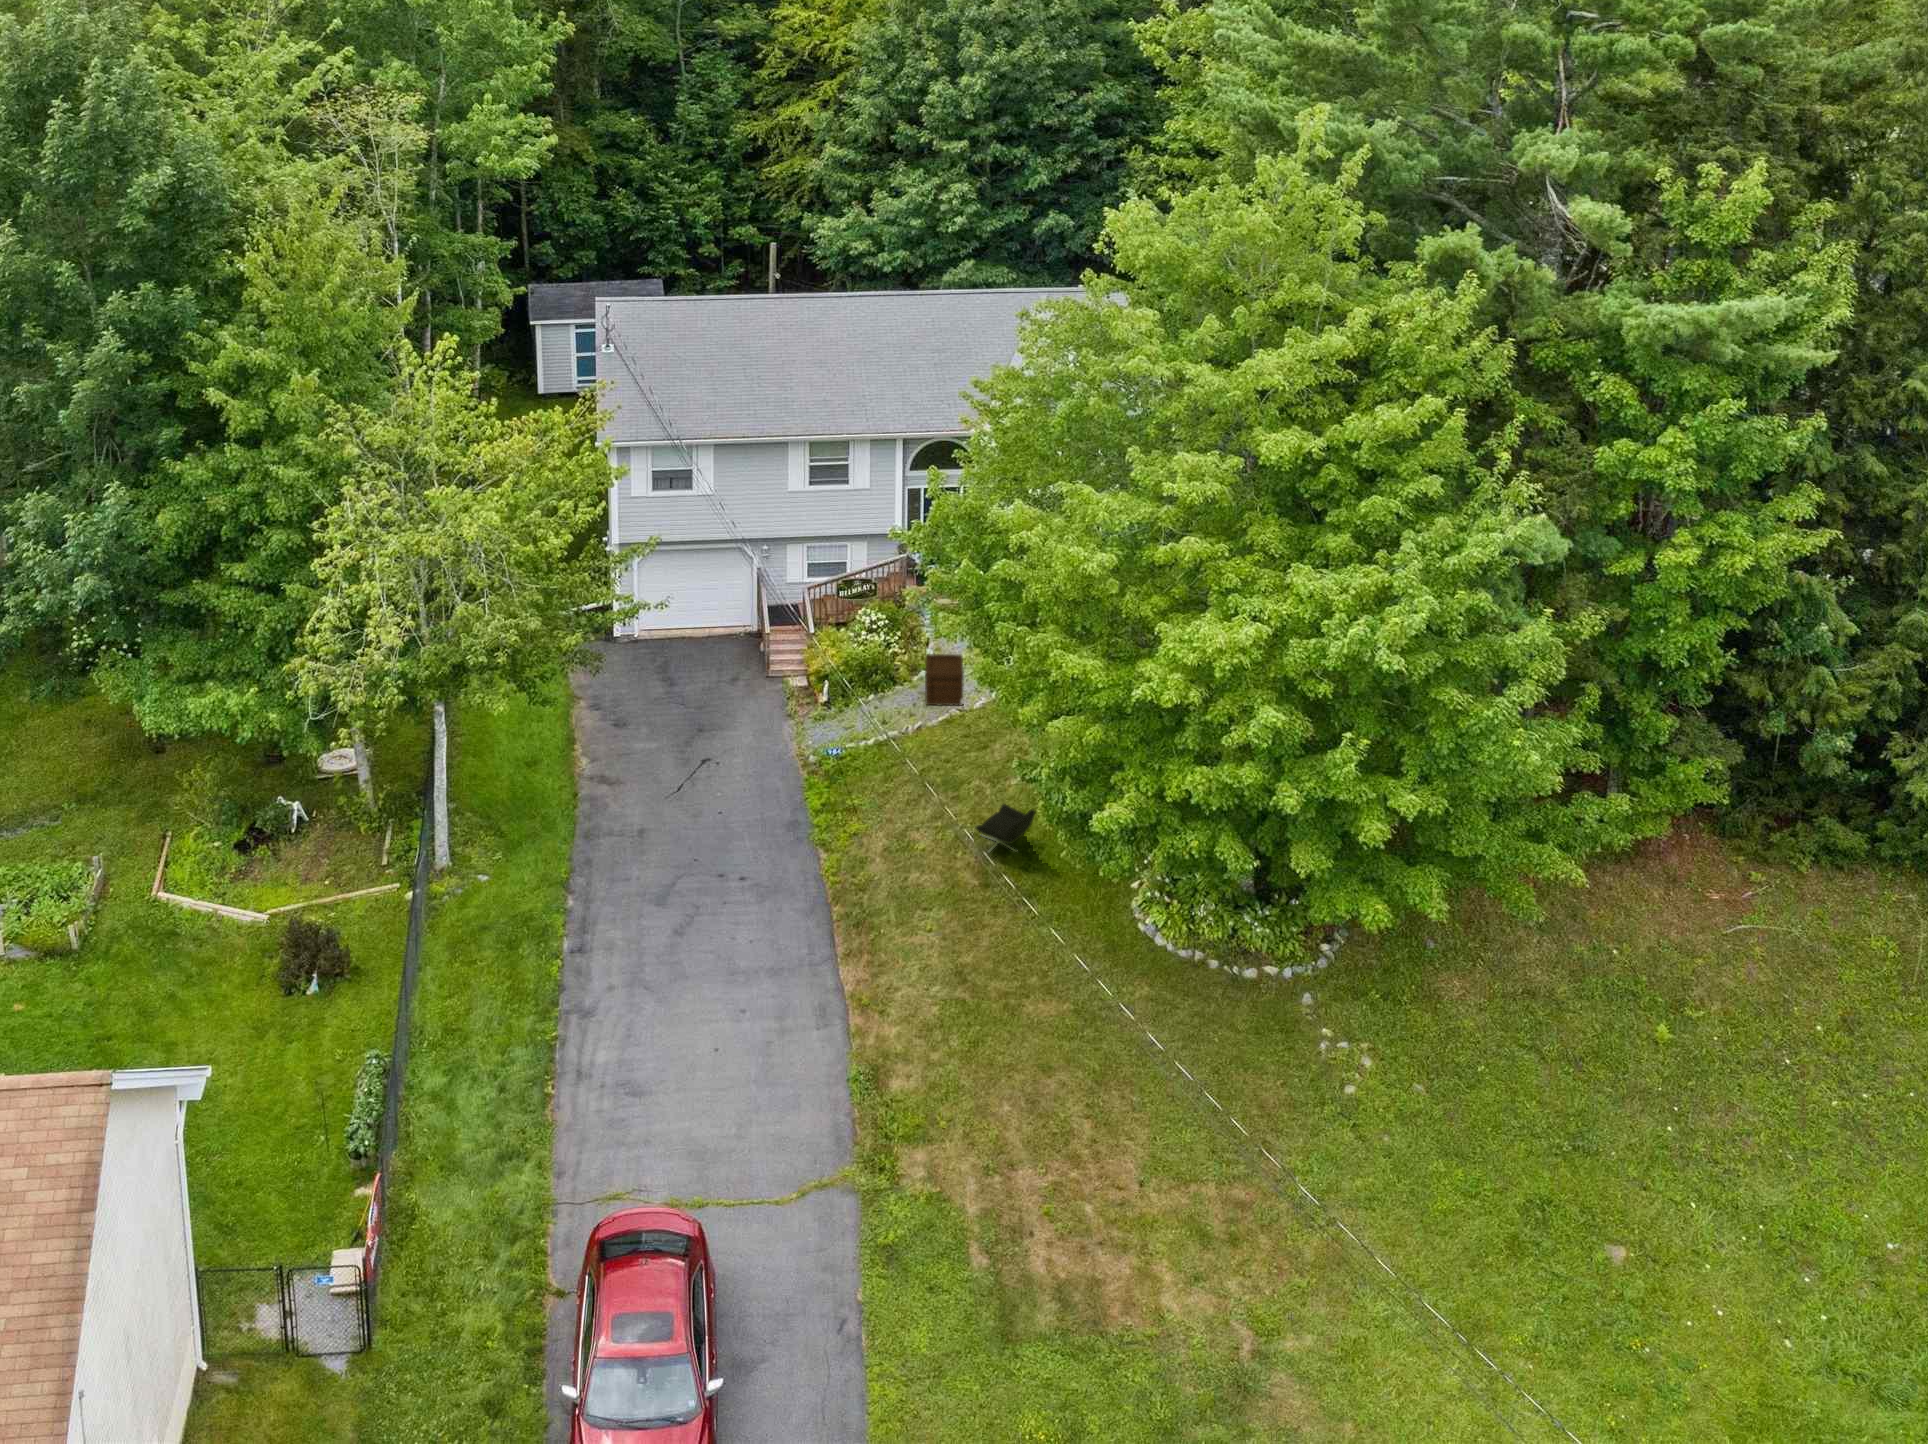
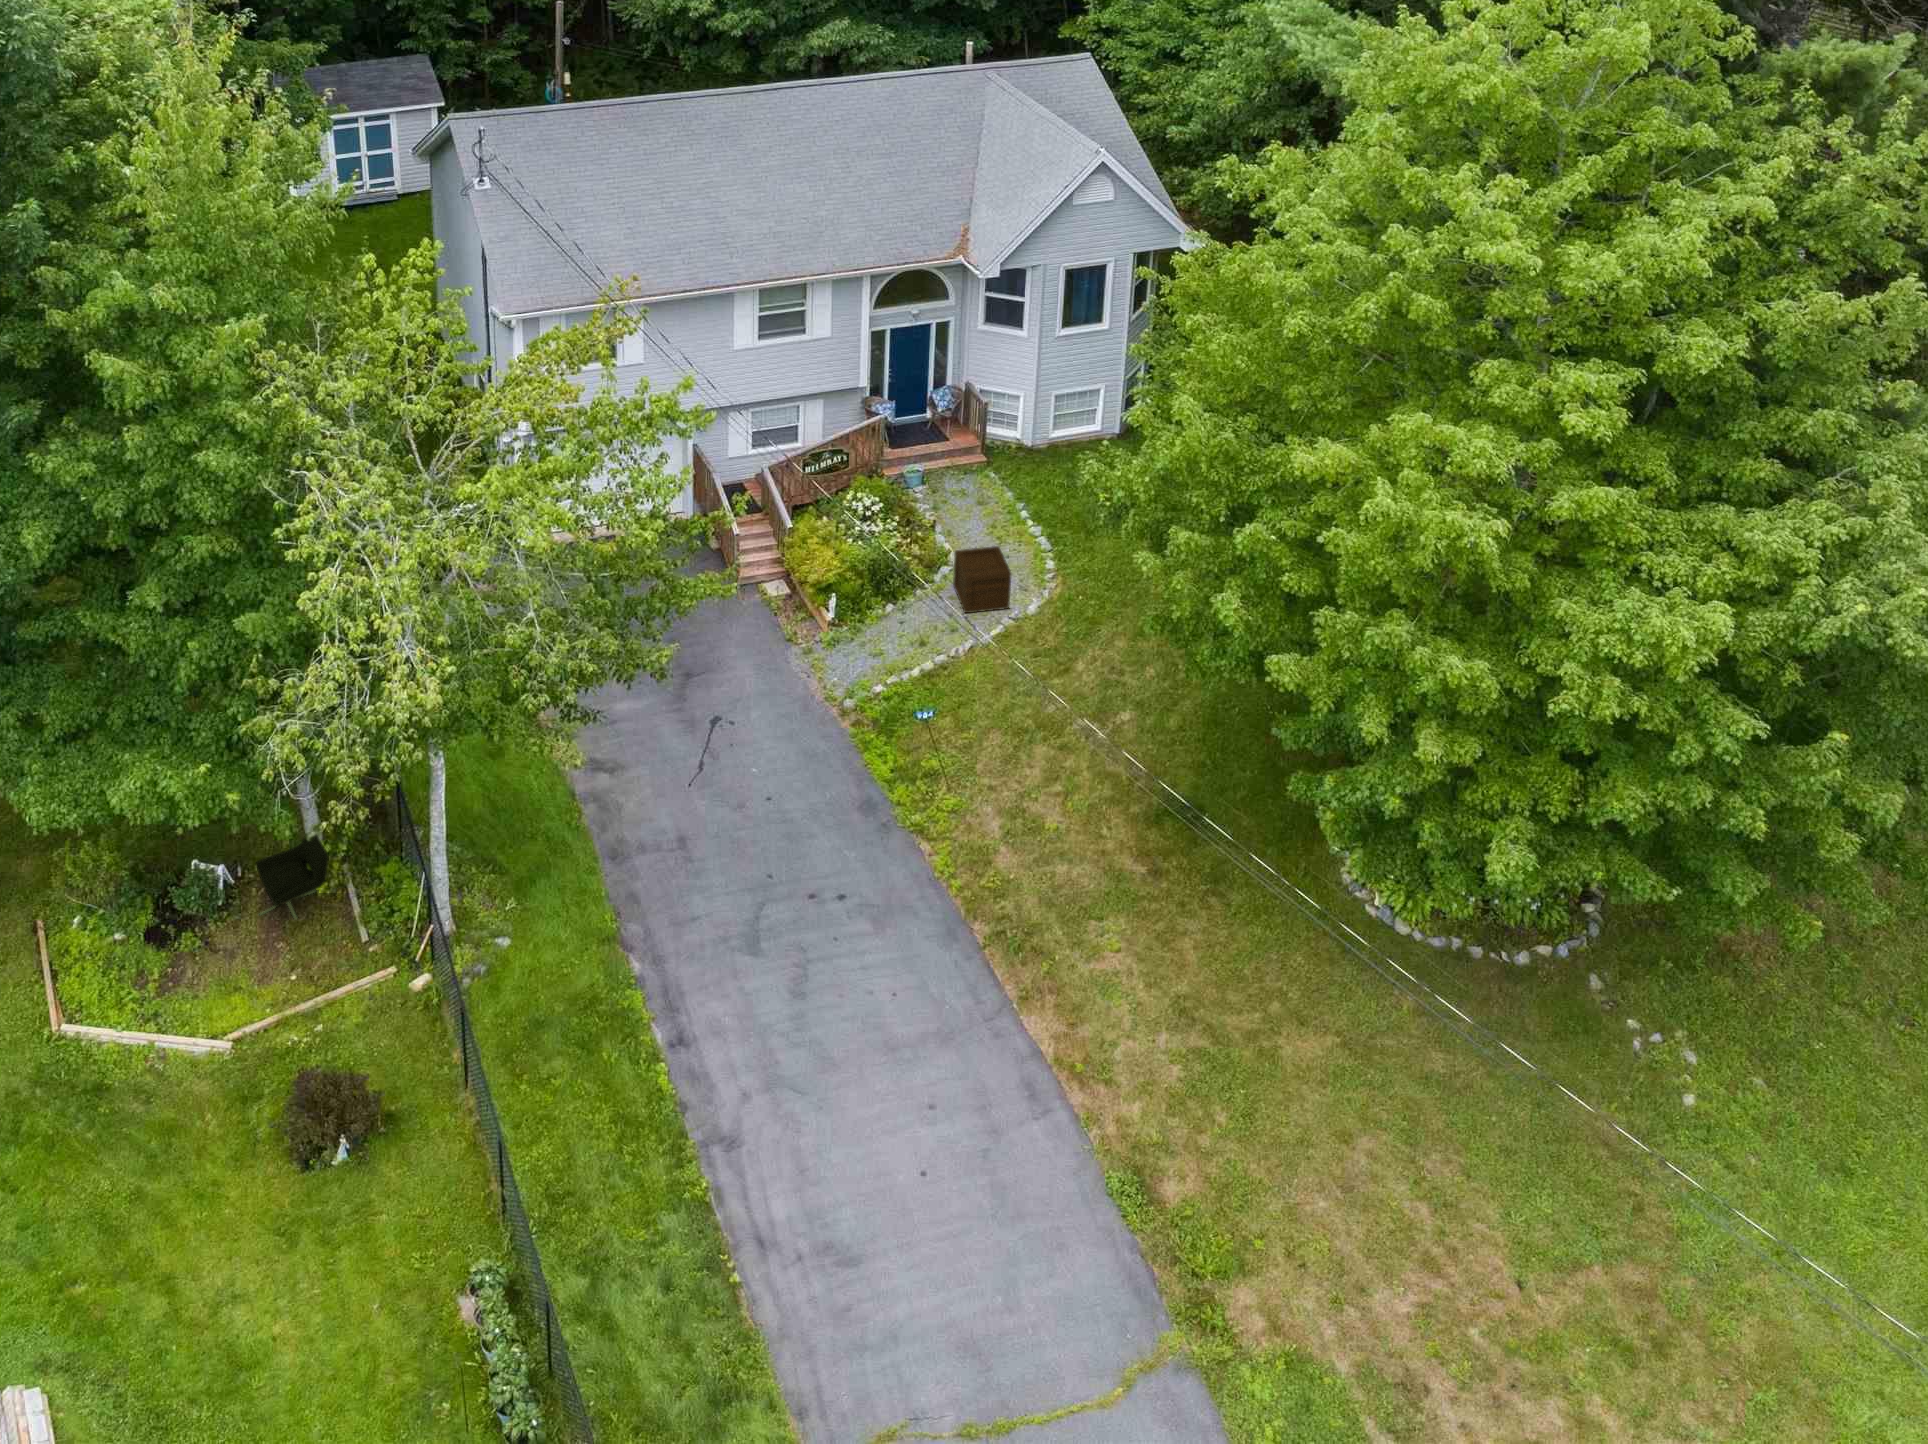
lounge chair: present [976,804,1036,852] -> present [256,835,329,919]

